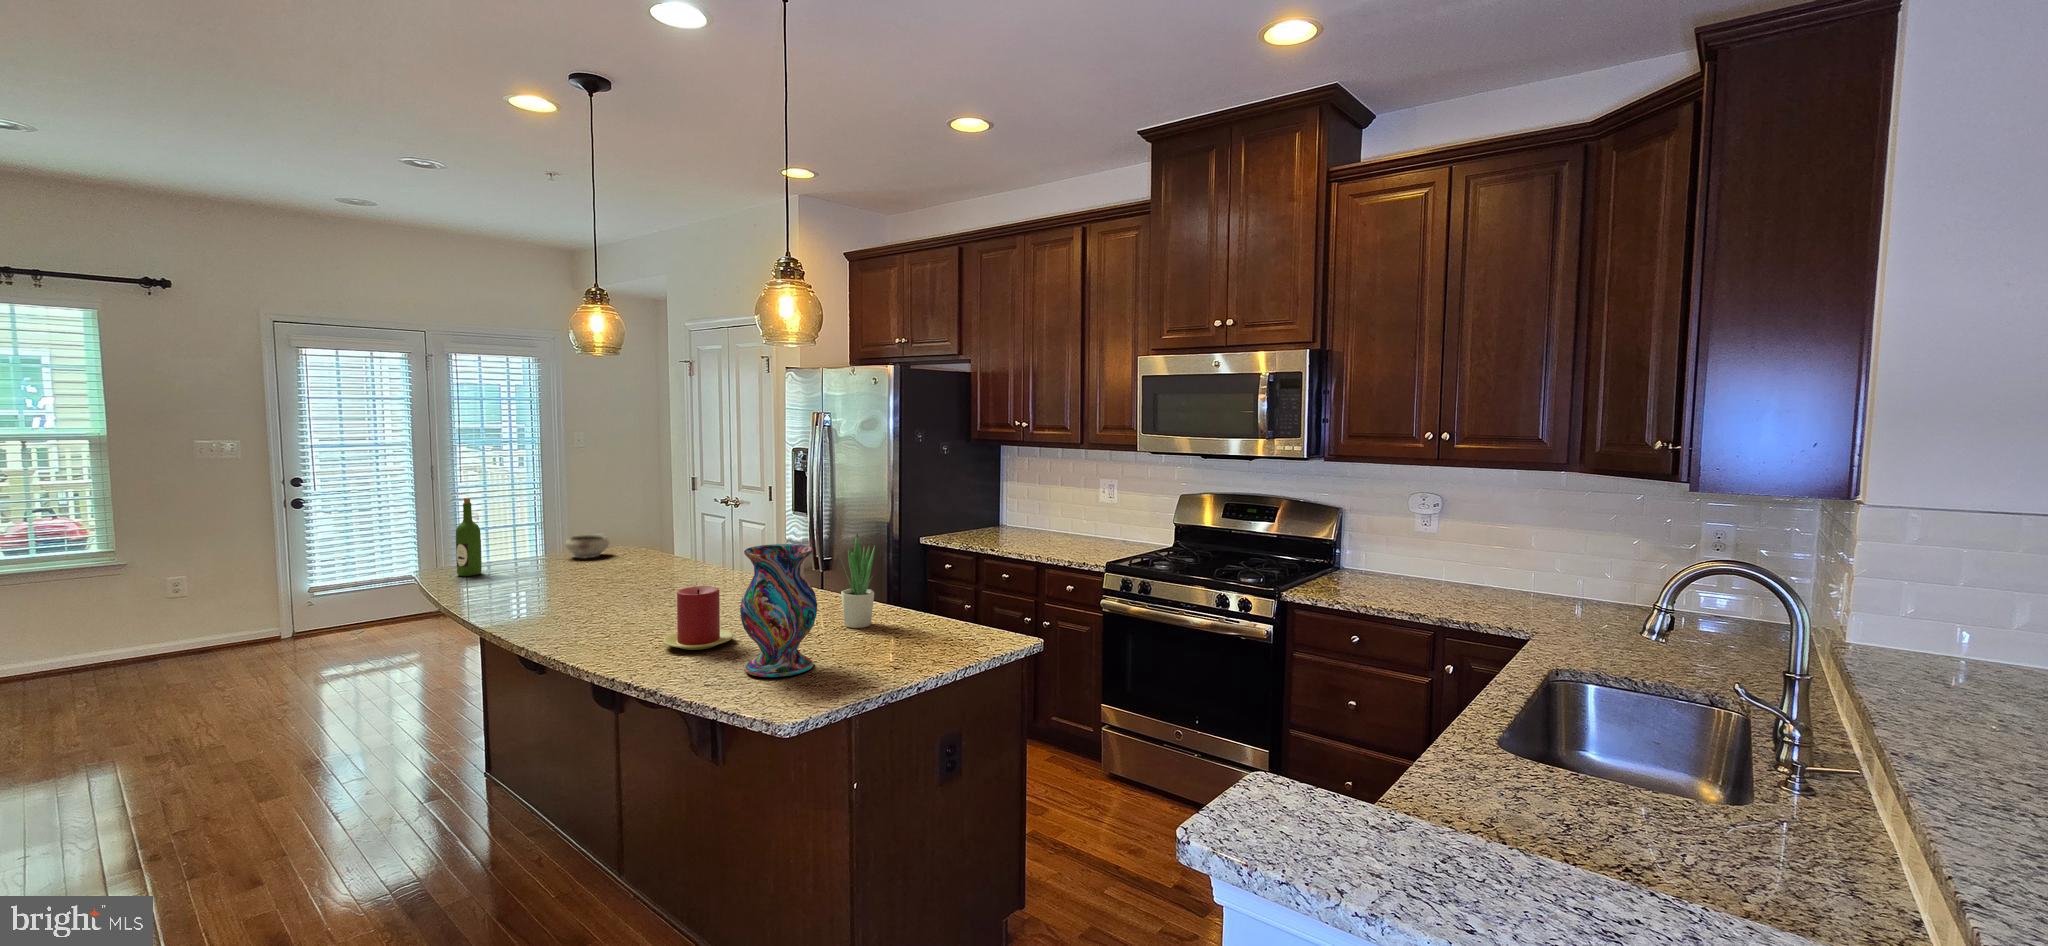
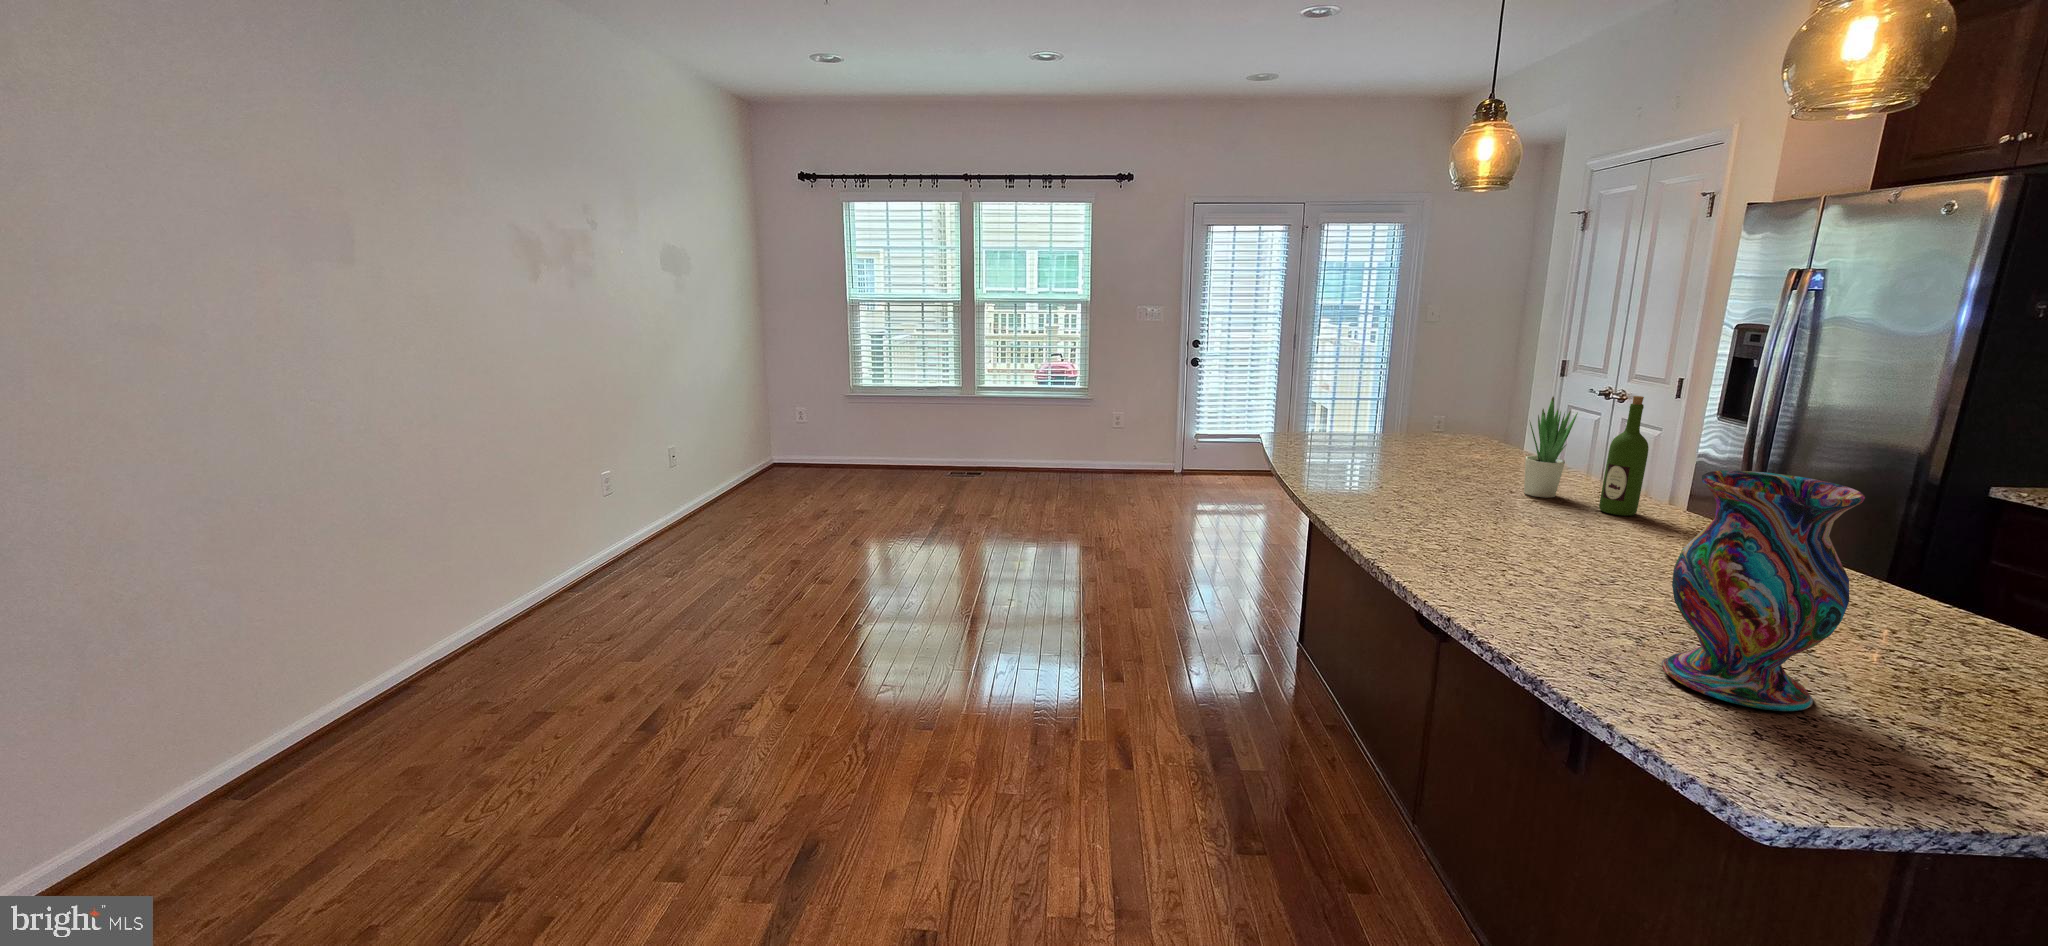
wine bottle: present [456,498,482,576] -> present [1599,396,1649,516]
potted plant: present [841,534,875,628] -> present [1524,397,1578,498]
ceramic bowl: present [565,535,609,558] -> none [1404,416,1454,444]
candle: present [663,586,734,650] -> none [1521,511,1637,606]

